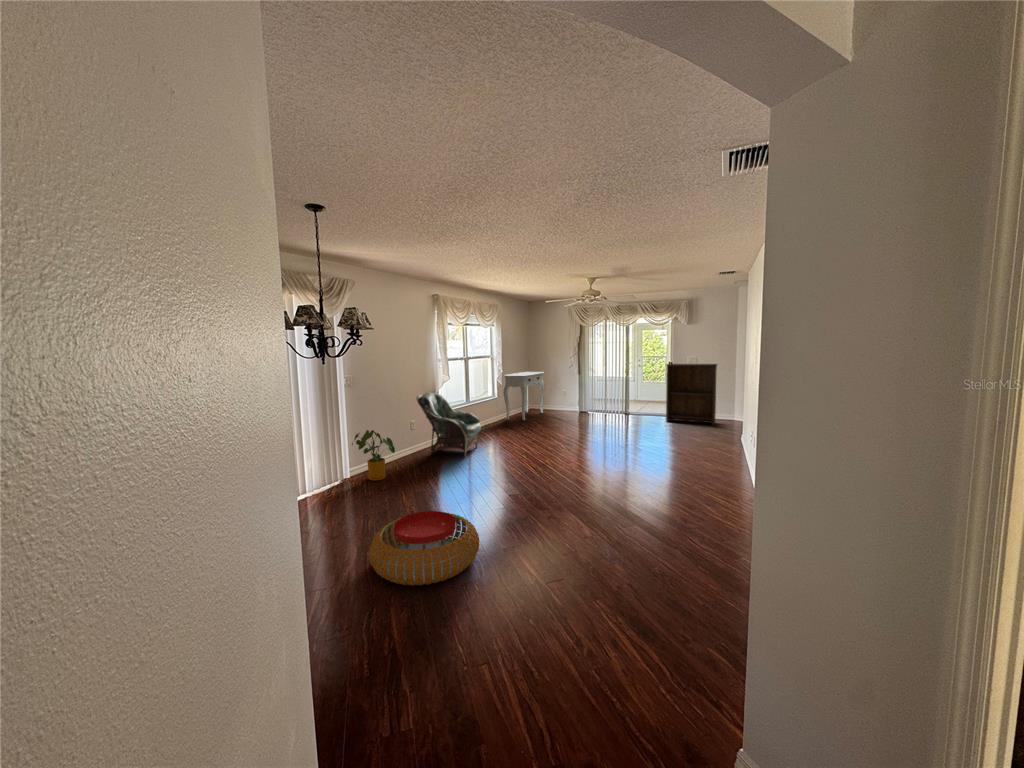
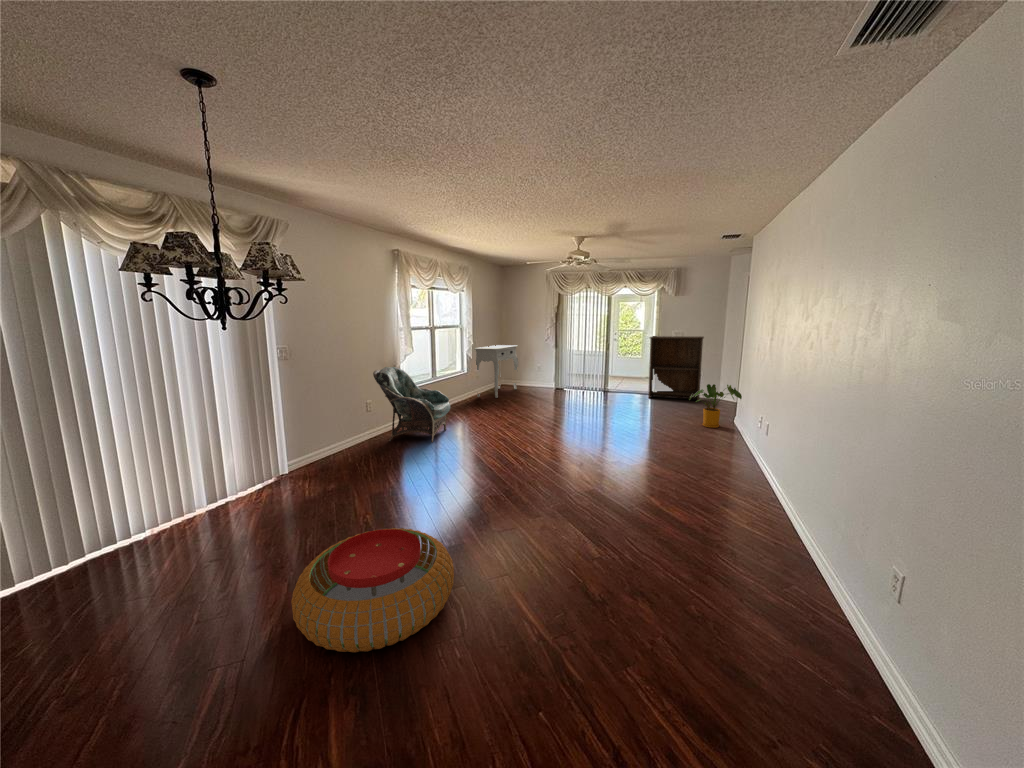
house plant: present [352,430,395,481] -> present [689,384,742,428]

